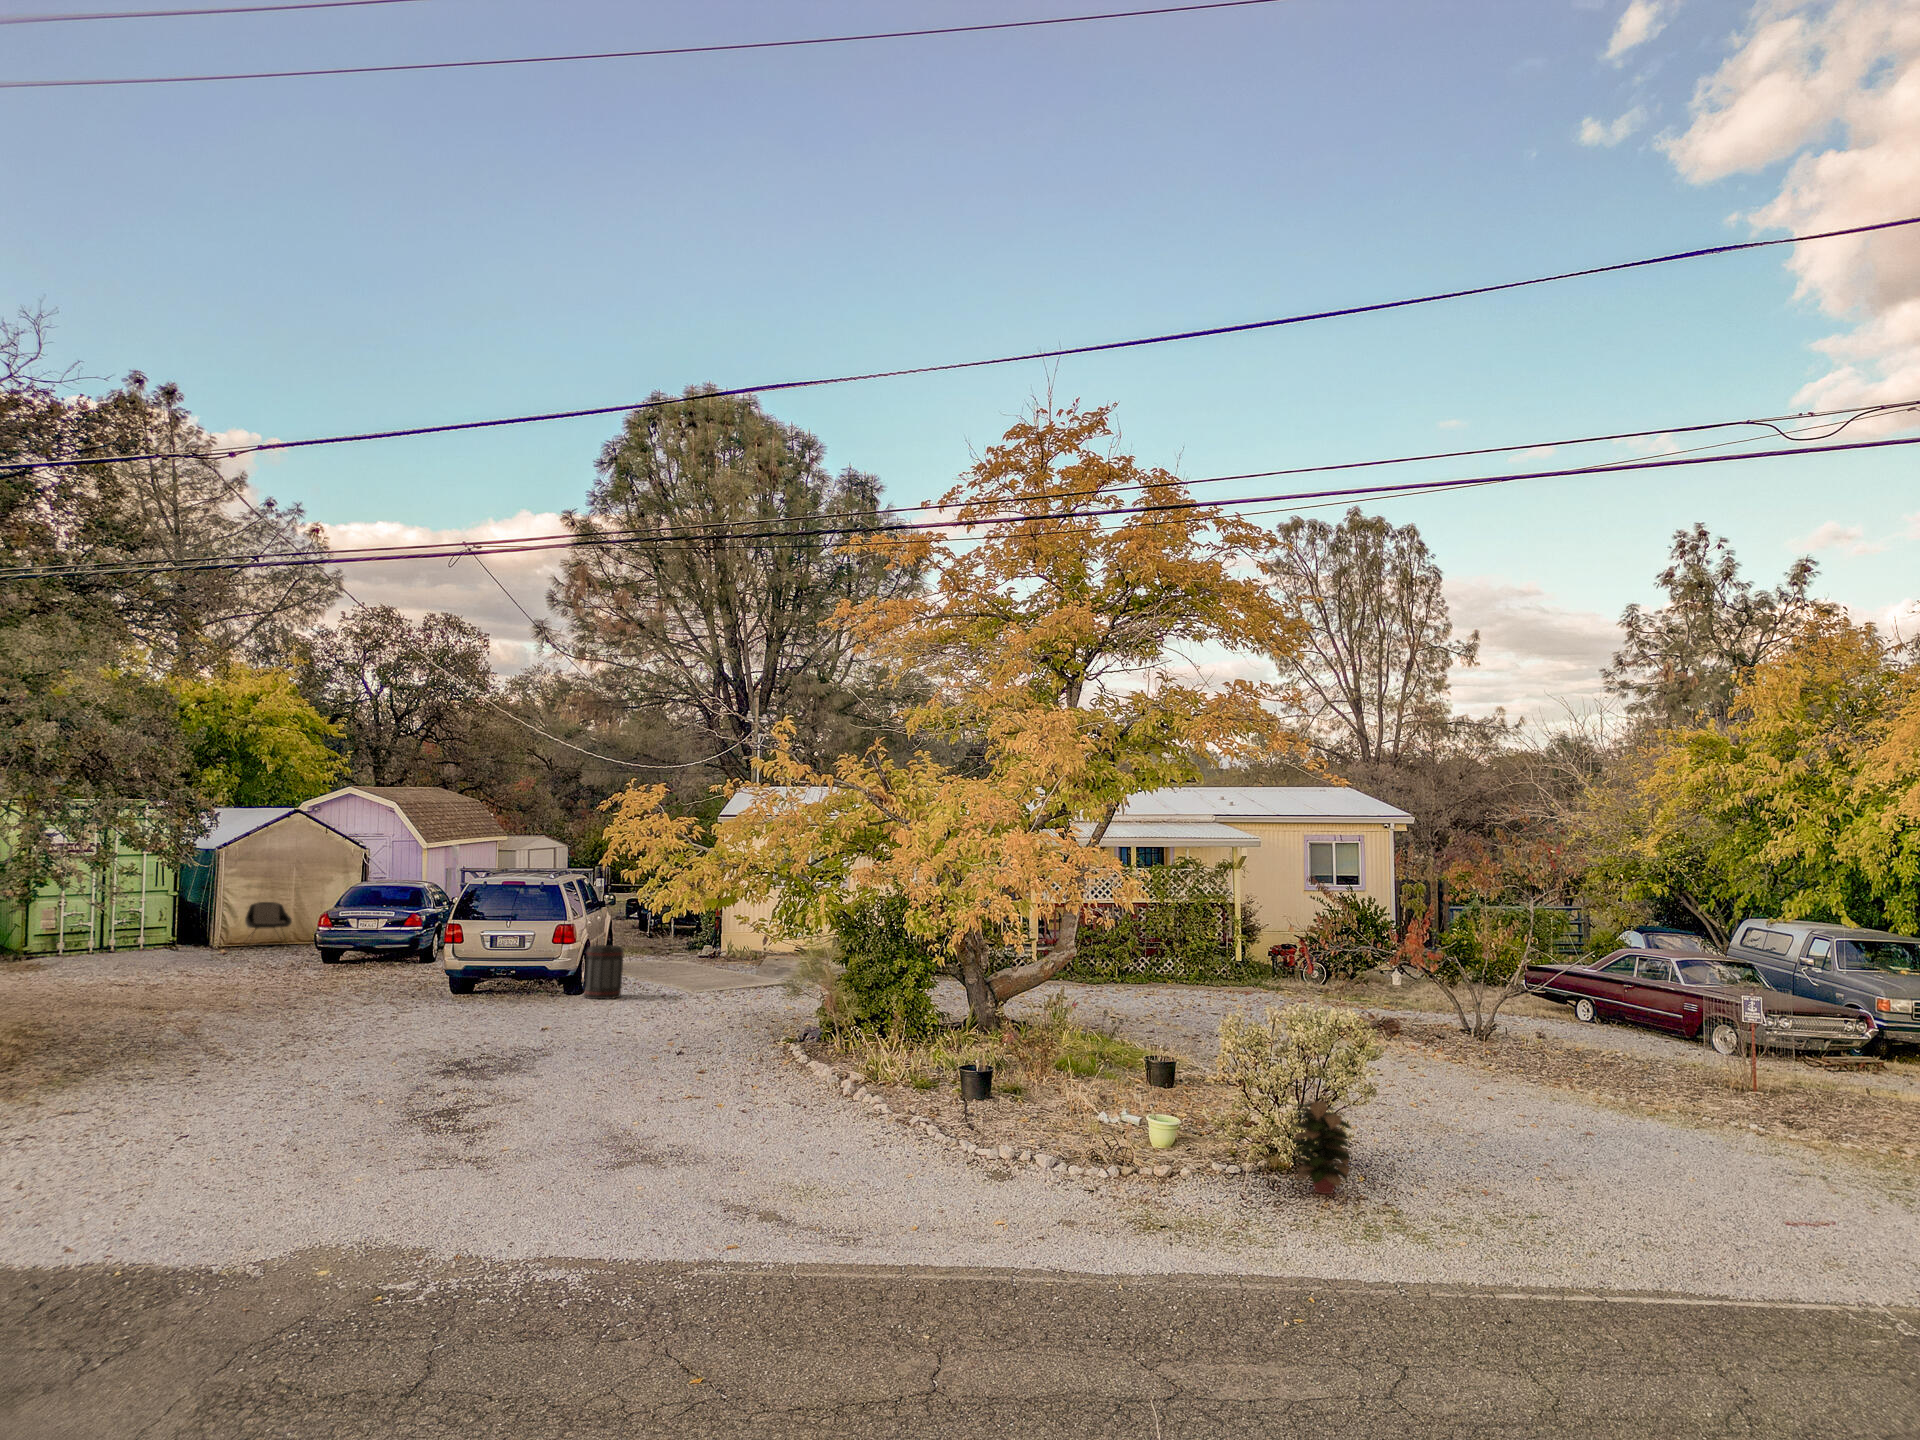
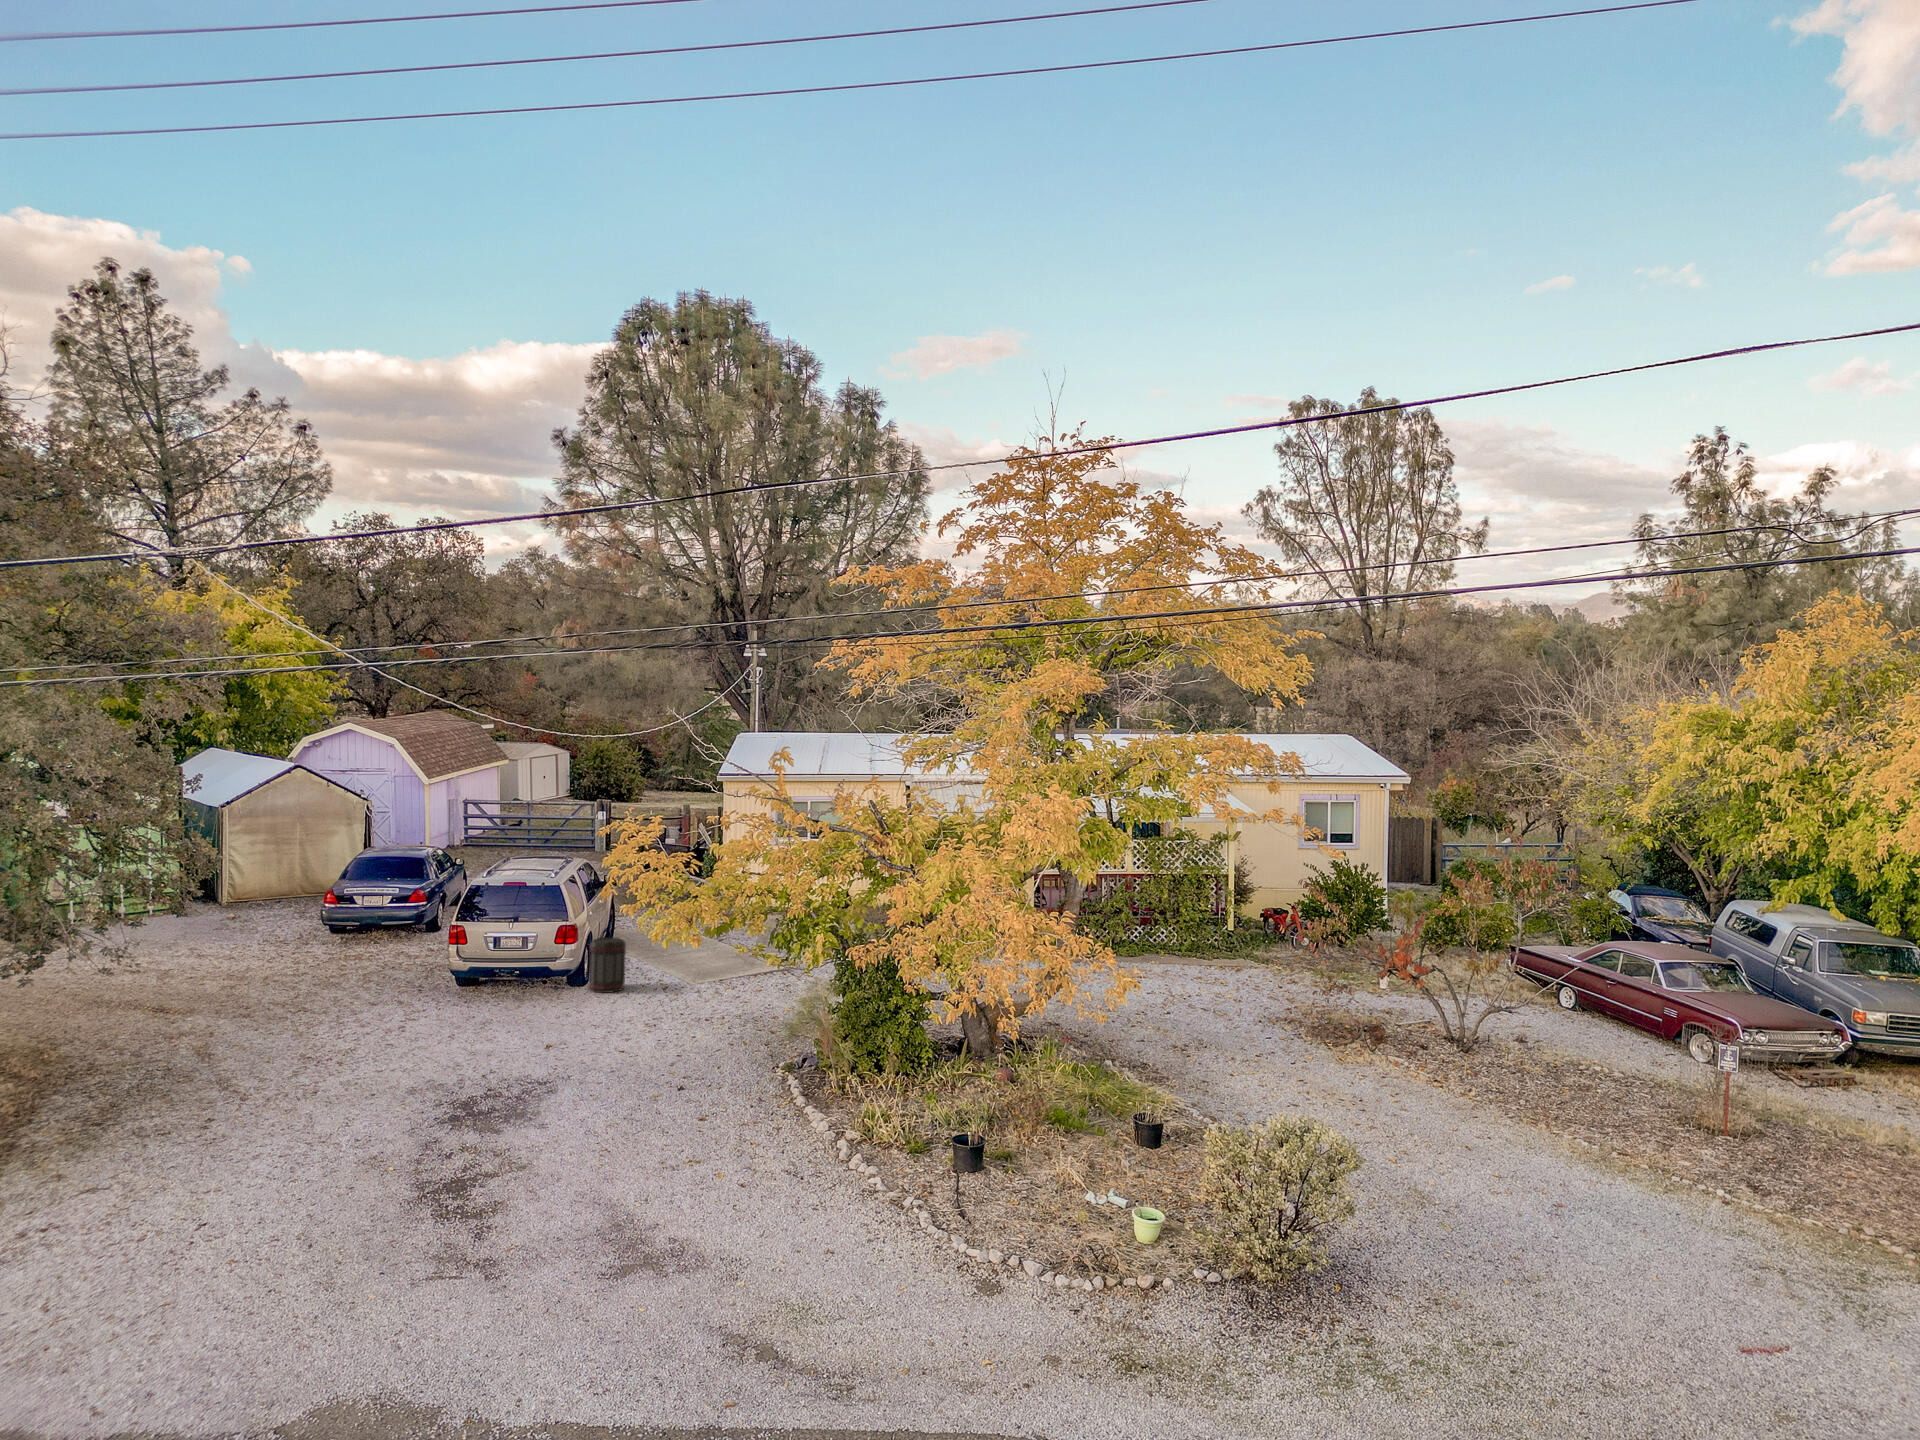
lounge chair: present [245,902,292,945] -> none [250,860,296,907]
decorative plant: present [1293,1101,1351,1194] -> none [1266,1223,1325,1312]

